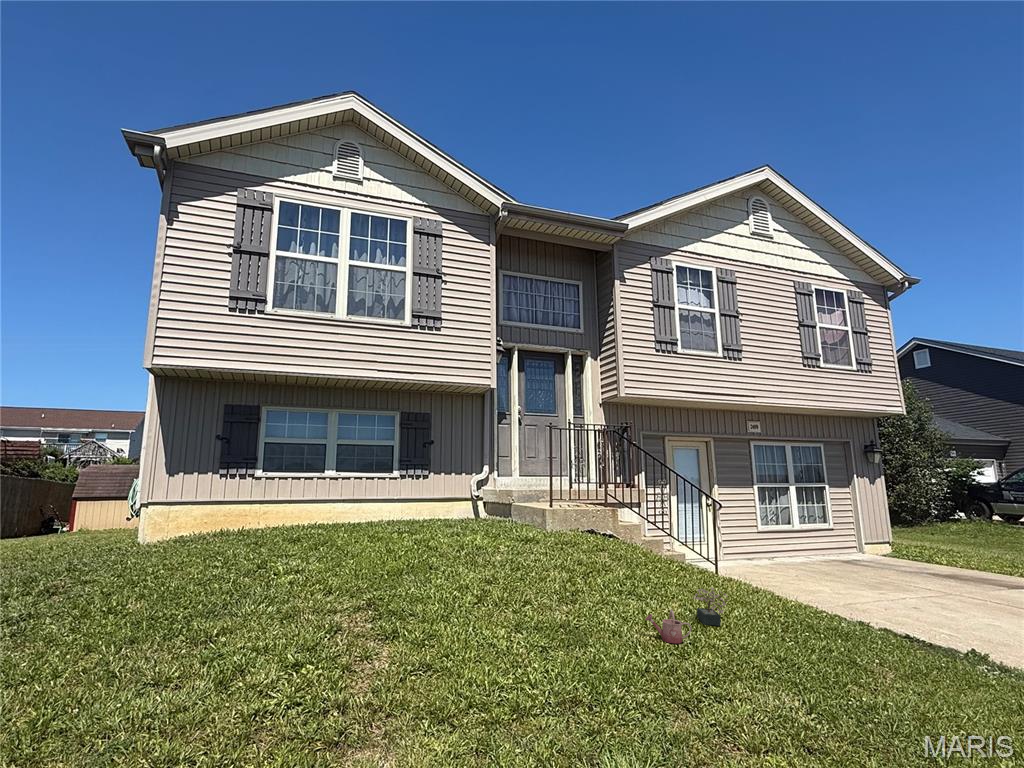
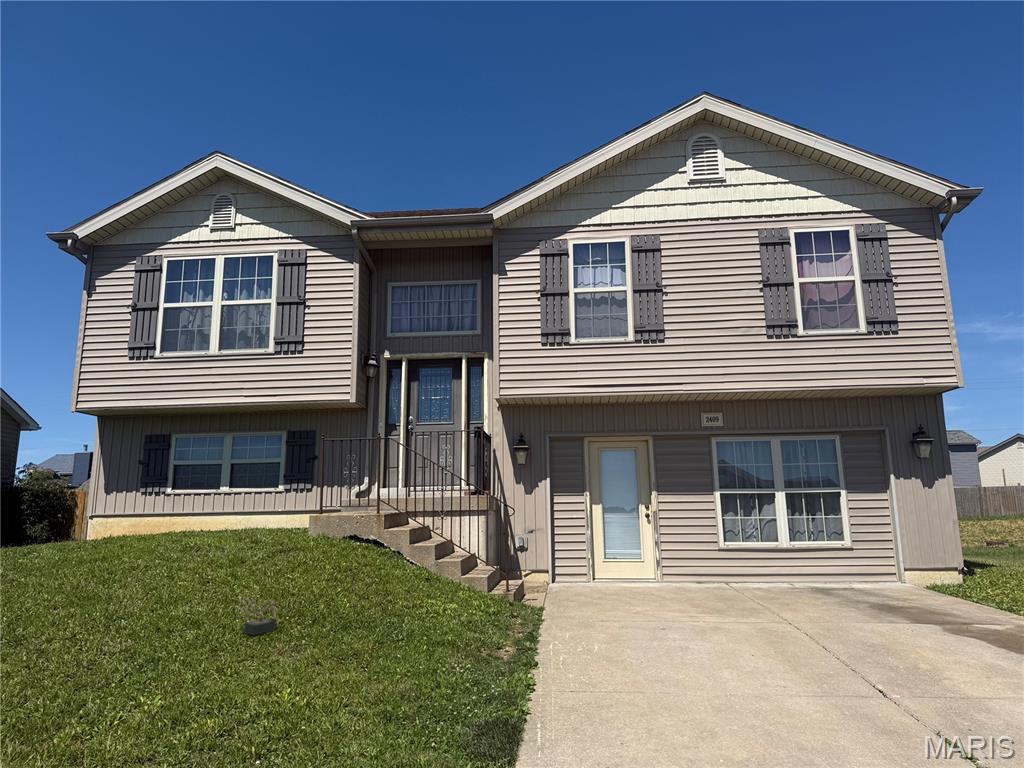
watering can: present [645,610,691,643] -> none [143,613,169,643]

